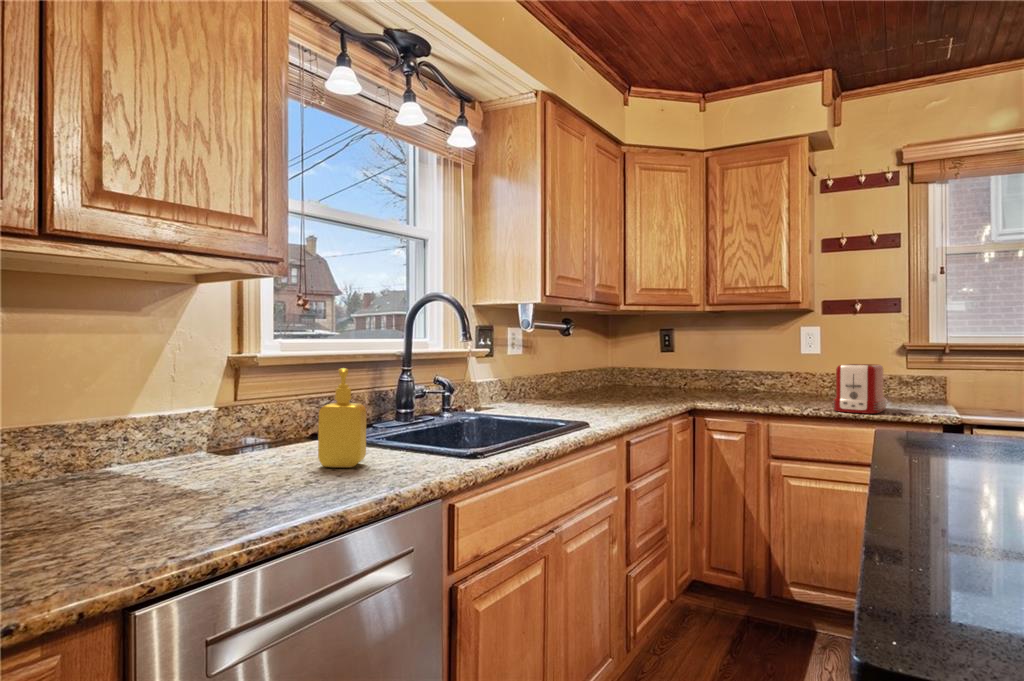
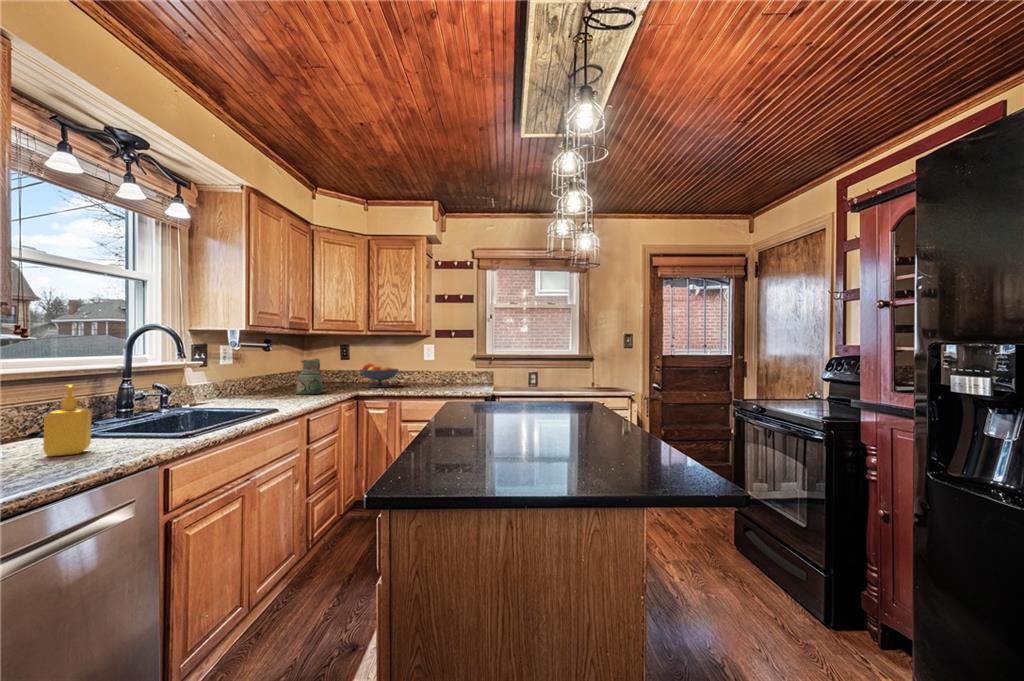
ceramic pitcher: none [603,348,640,403] -> present [296,359,323,395]
fruit bowl: none [693,358,758,398] -> present [360,363,398,387]
toaster: present [833,364,887,414] -> none [433,366,461,392]

